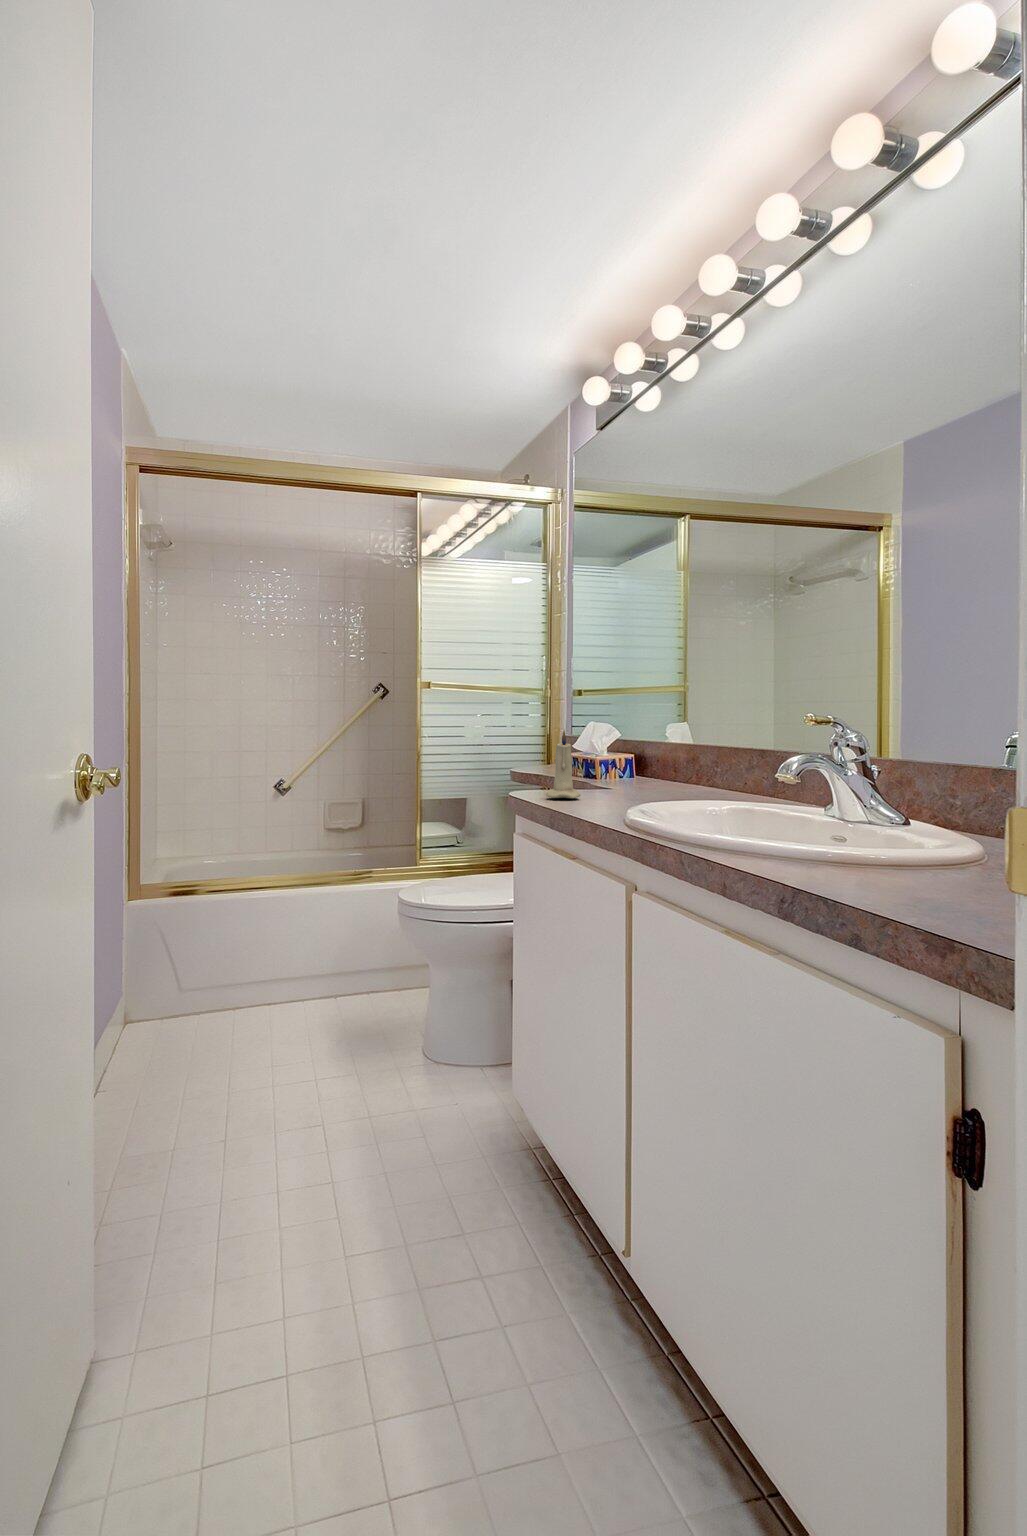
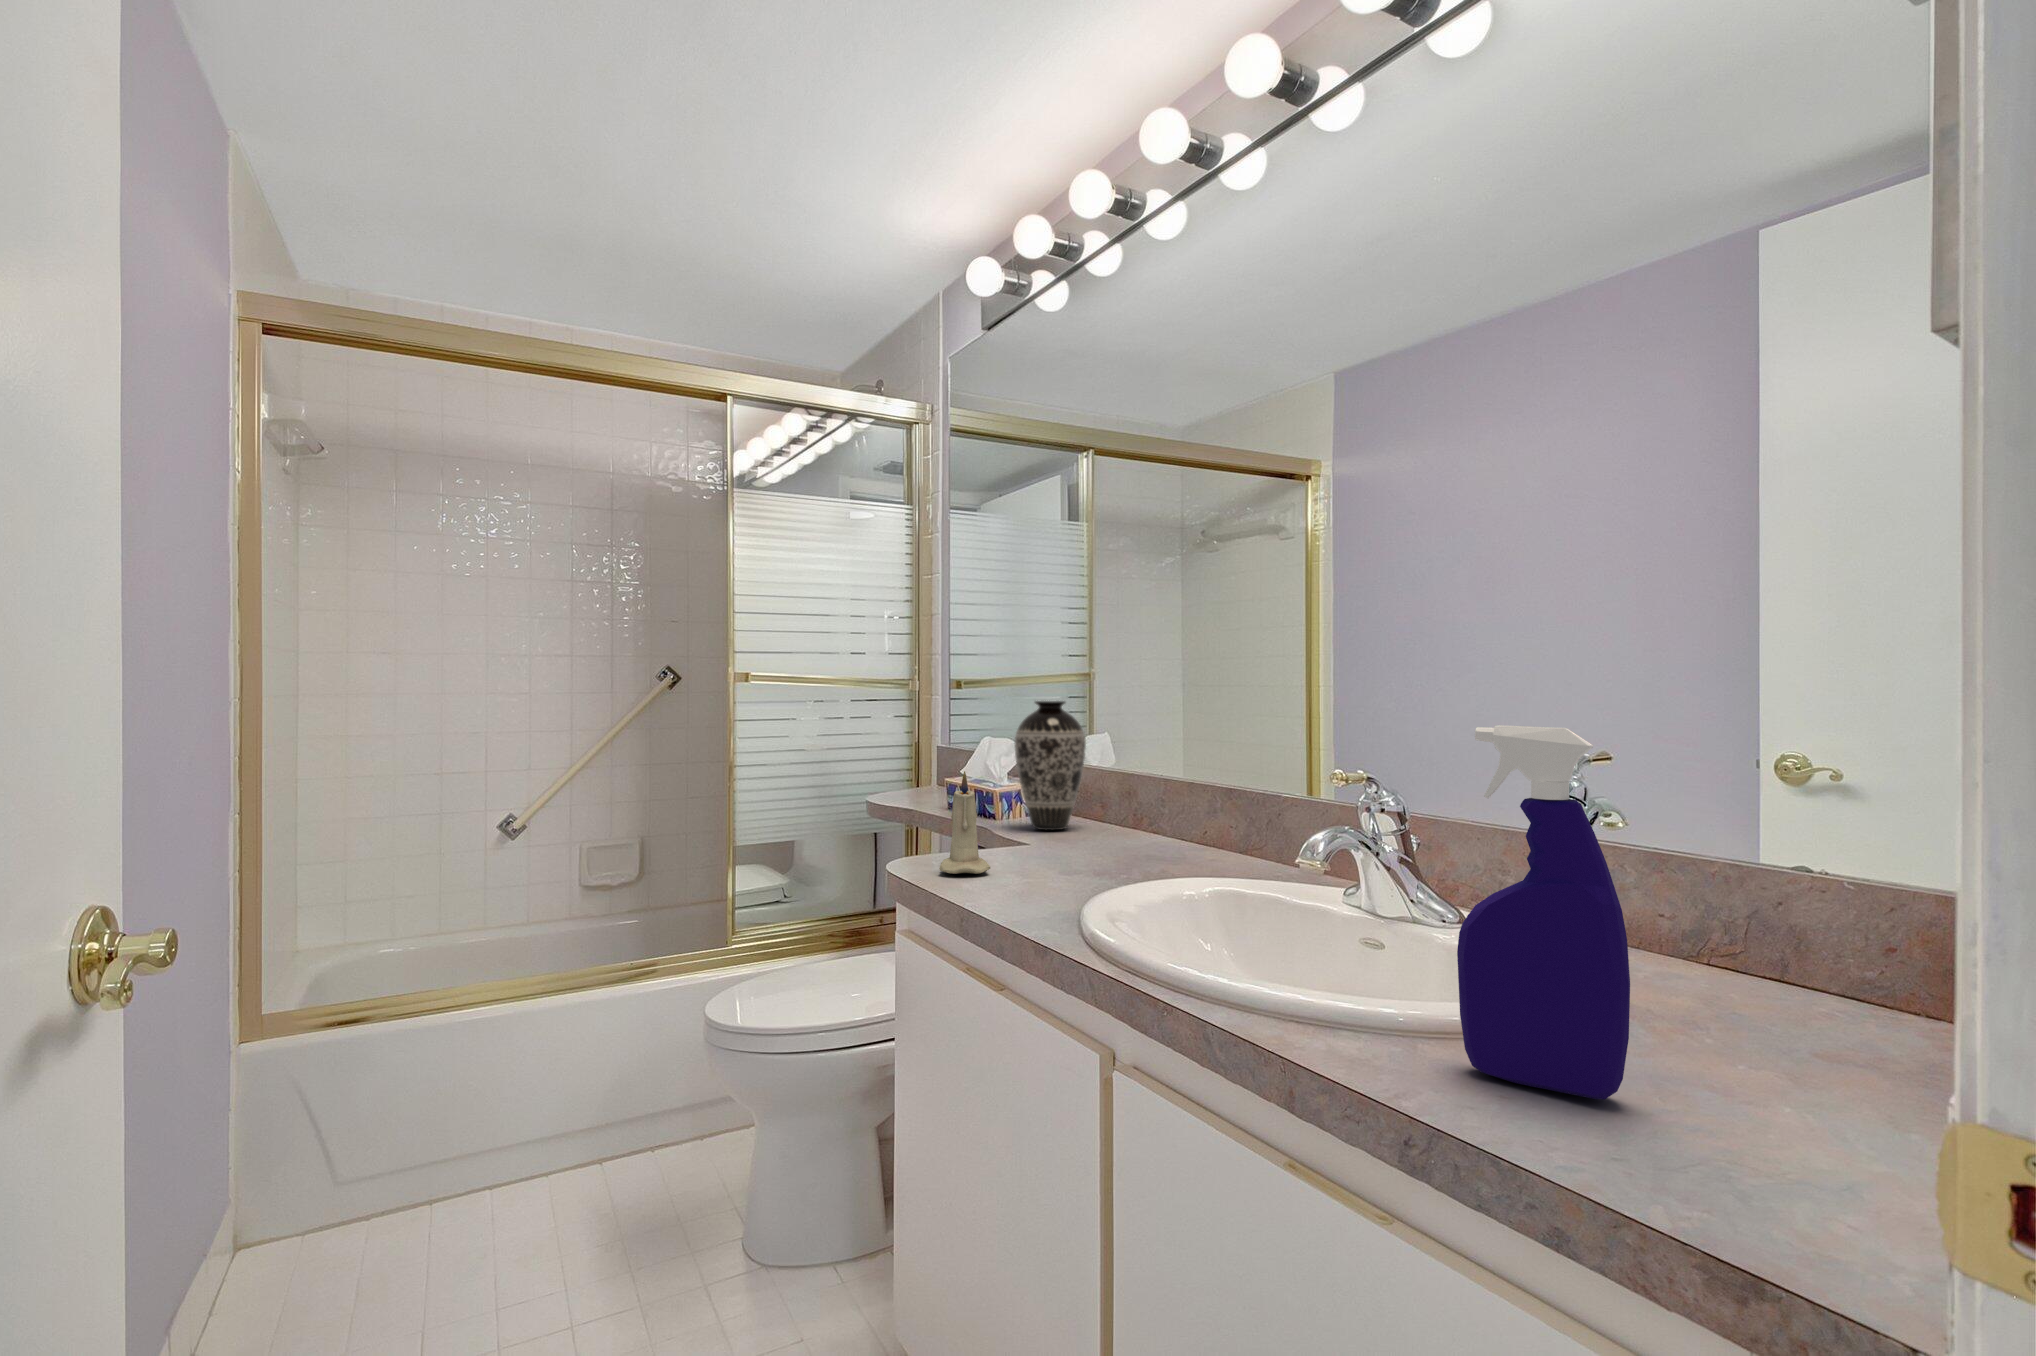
spray bottle: none [853,647,965,893] -> present [1457,725,1630,1099]
decorative vase: none [608,693,658,783] -> present [1014,701,1086,830]

